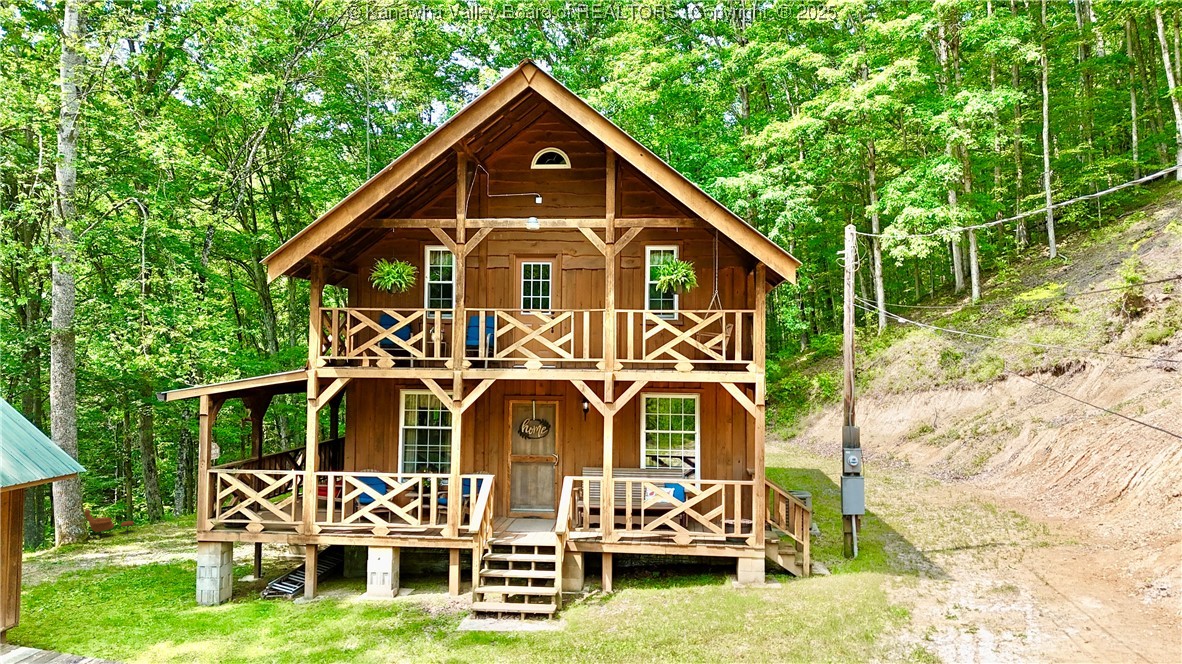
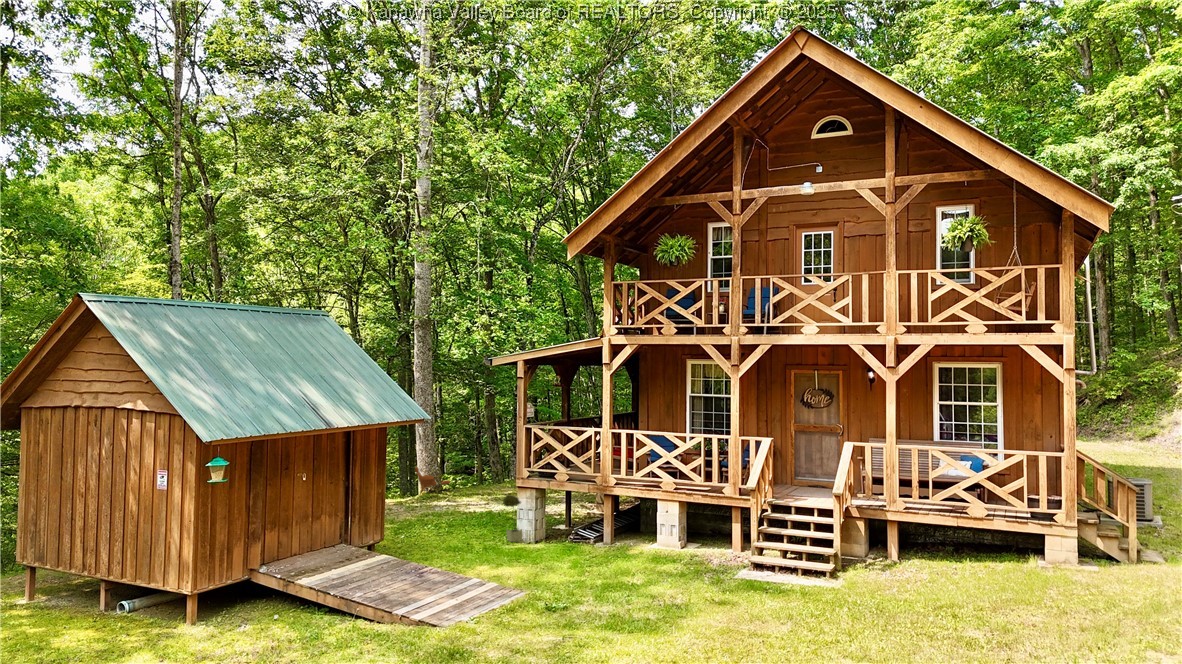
potted tree: none [172,553,200,613] -> present [503,495,523,542]

